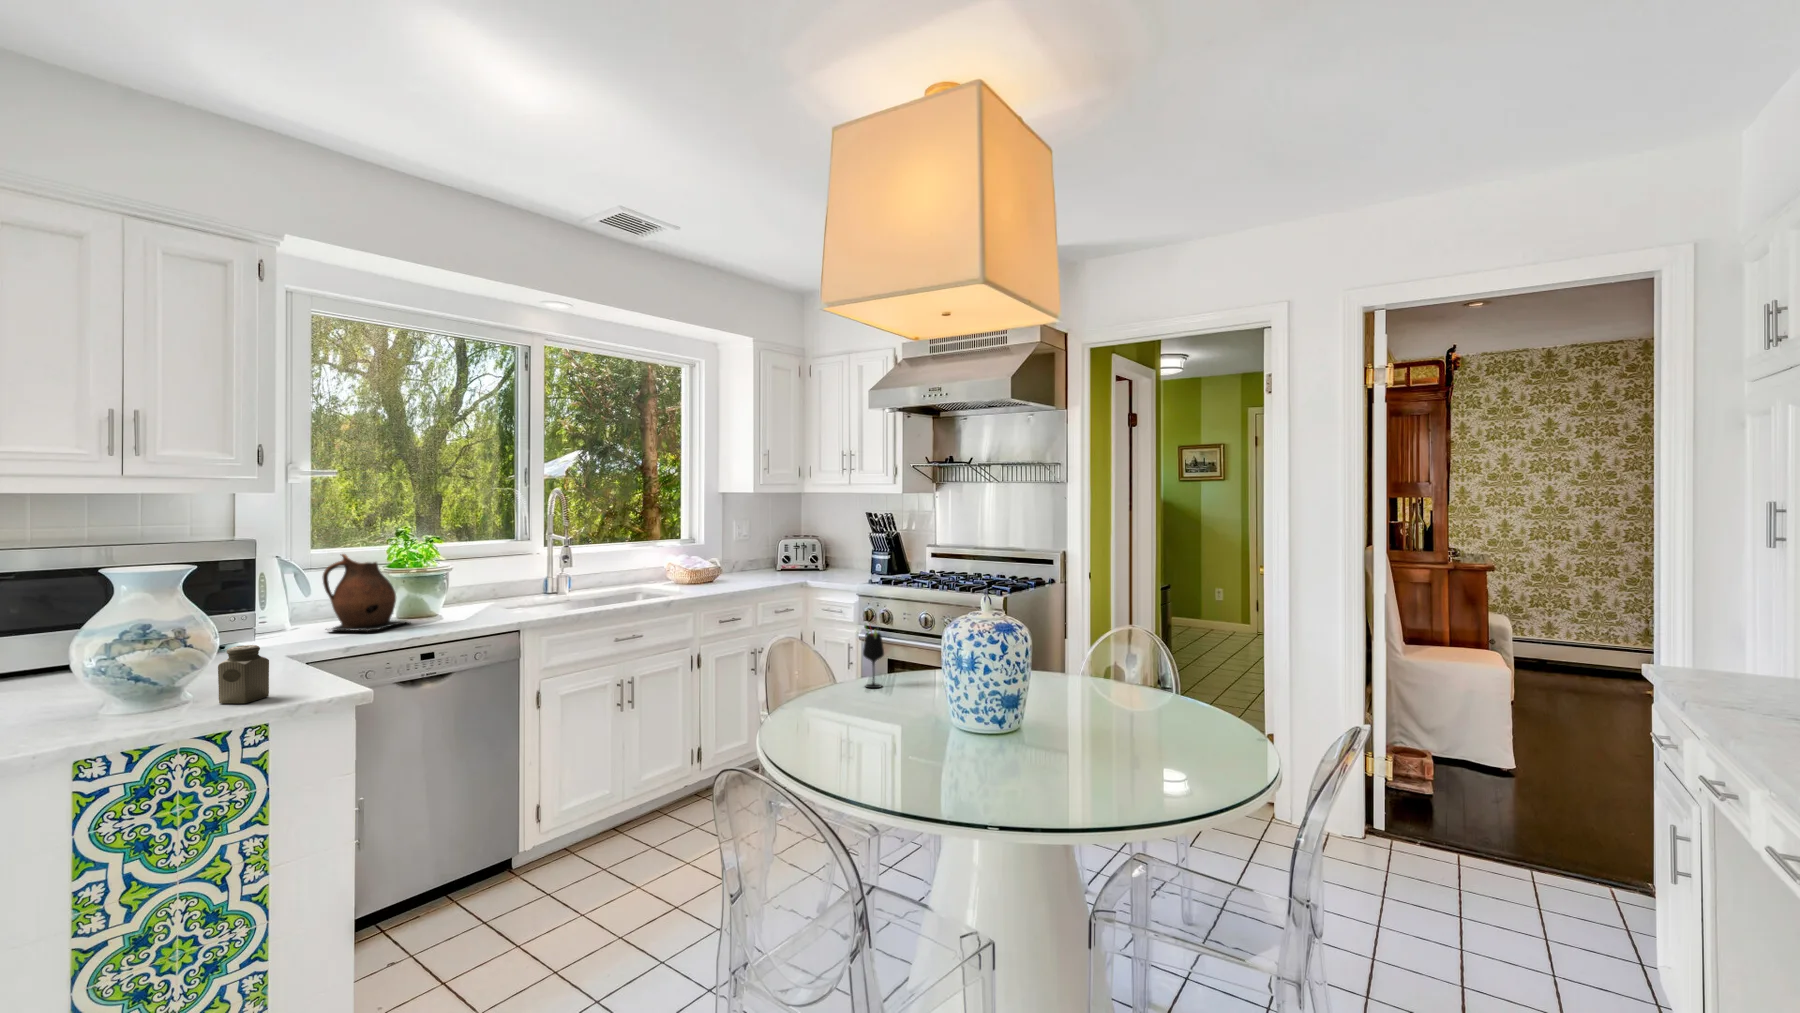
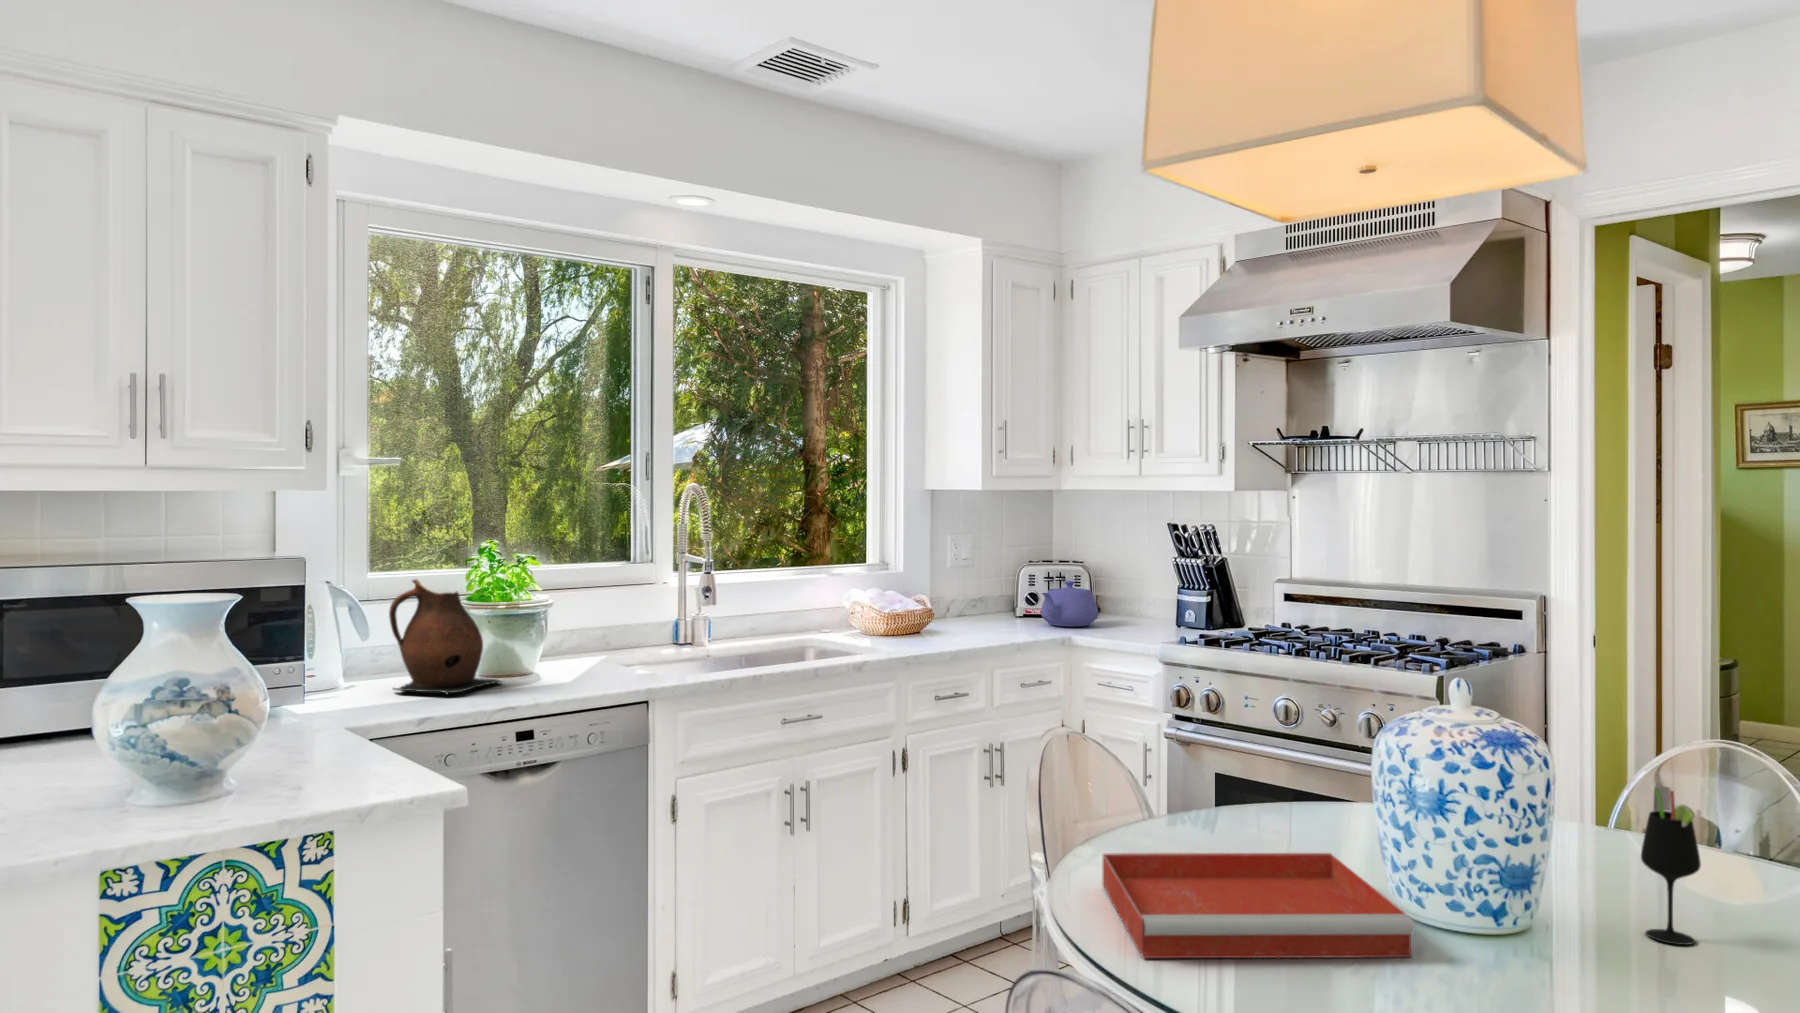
teapot: none [790,549,826,577] -> present [1041,581,1098,627]
wine glass: present [863,628,884,688] -> present [1641,789,1701,945]
salt shaker: present [218,645,269,703] -> none [270,714,332,799]
tray: none [794,697,956,761] -> present [1102,853,1415,958]

